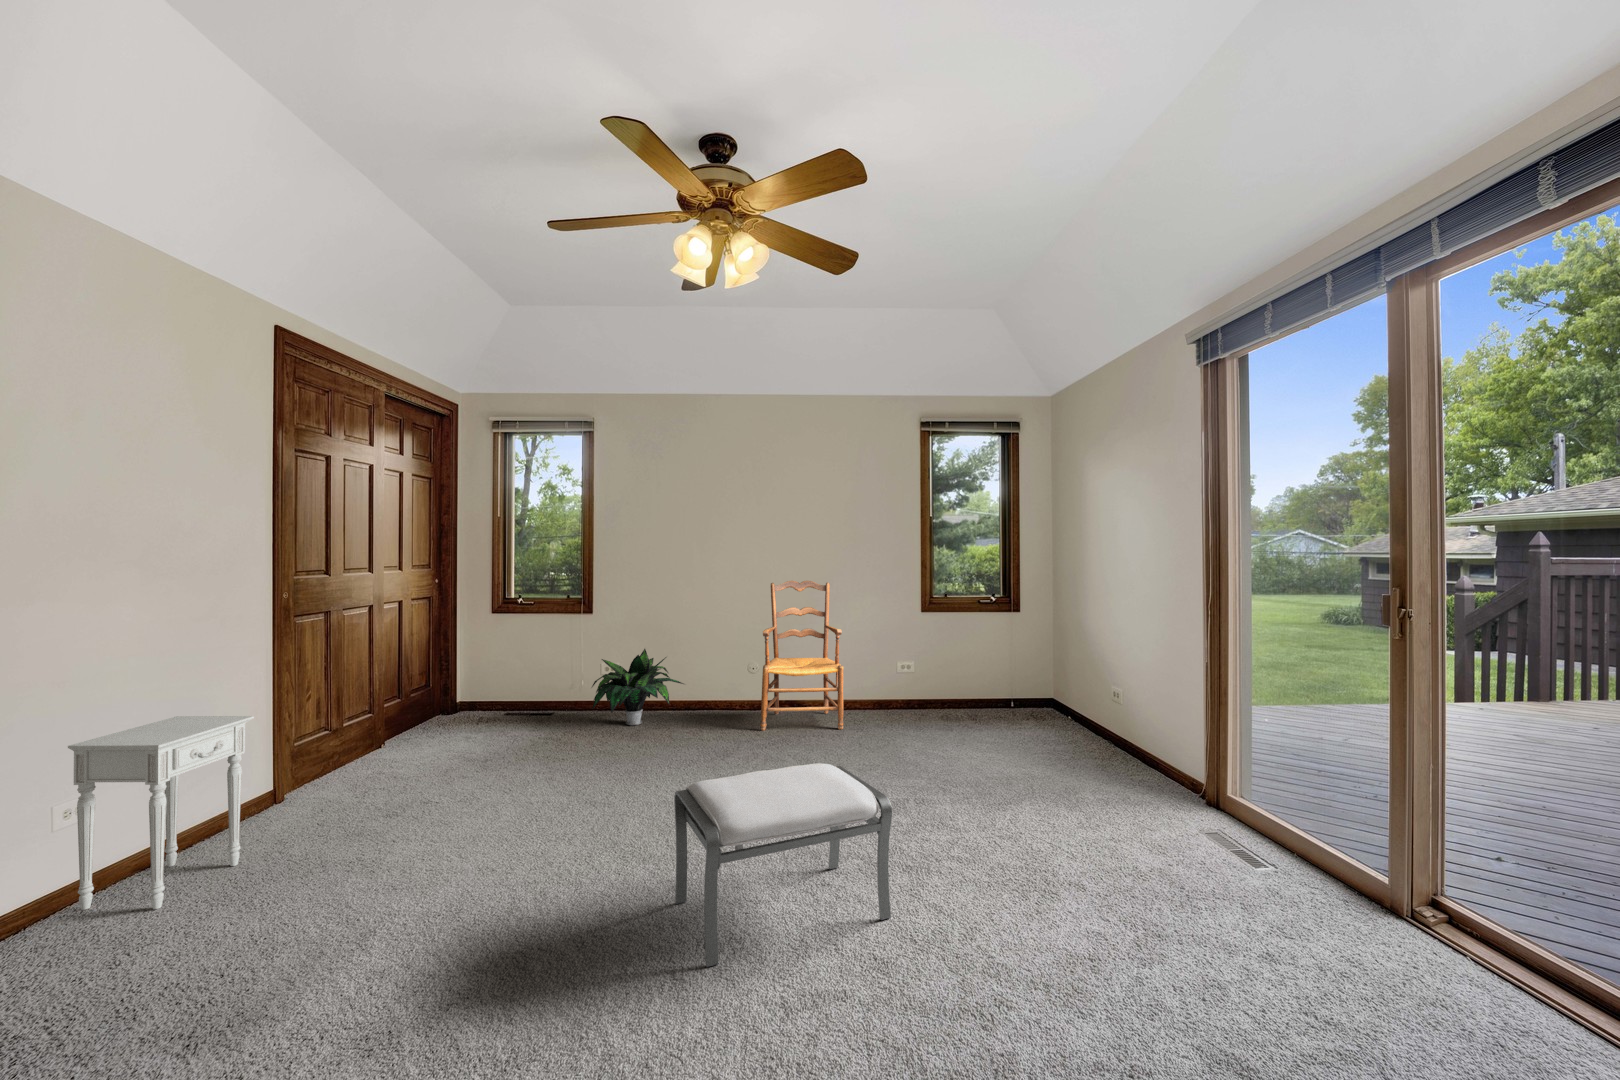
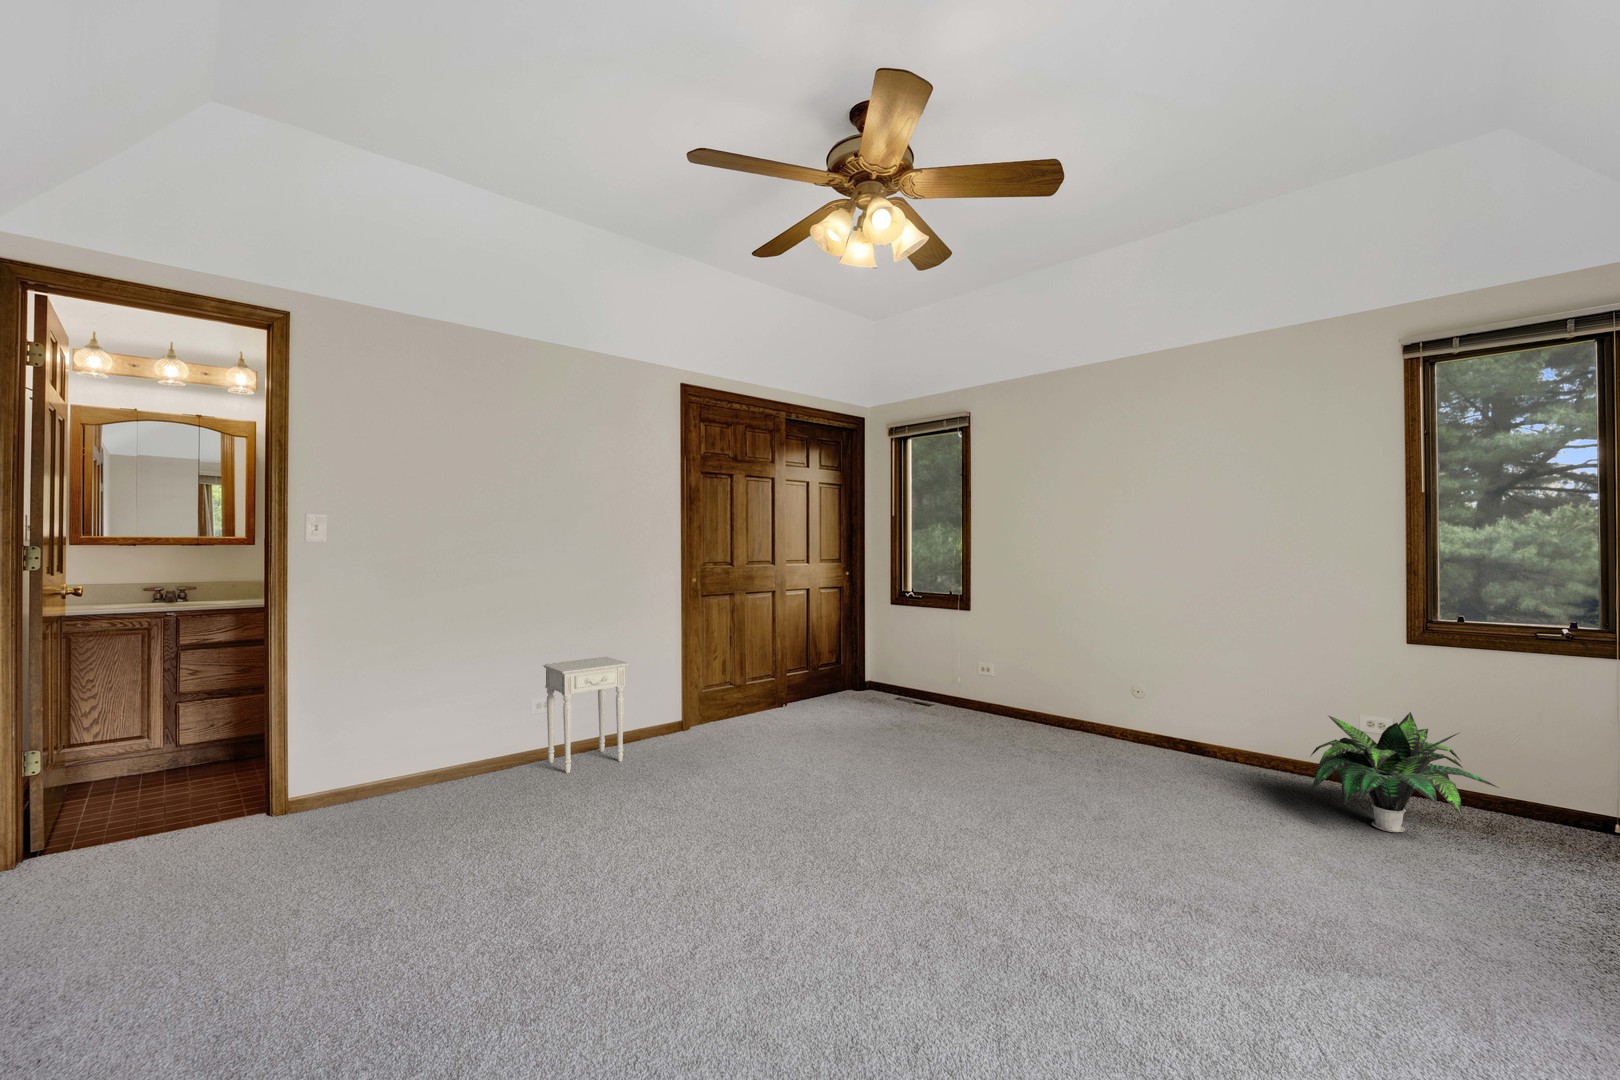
armchair: present [760,581,844,731] -> none [1099,591,1230,798]
potted plant: present [592,649,684,725] -> present [1311,712,1499,832]
ottoman: present [674,764,892,967] -> none [700,782,929,997]

